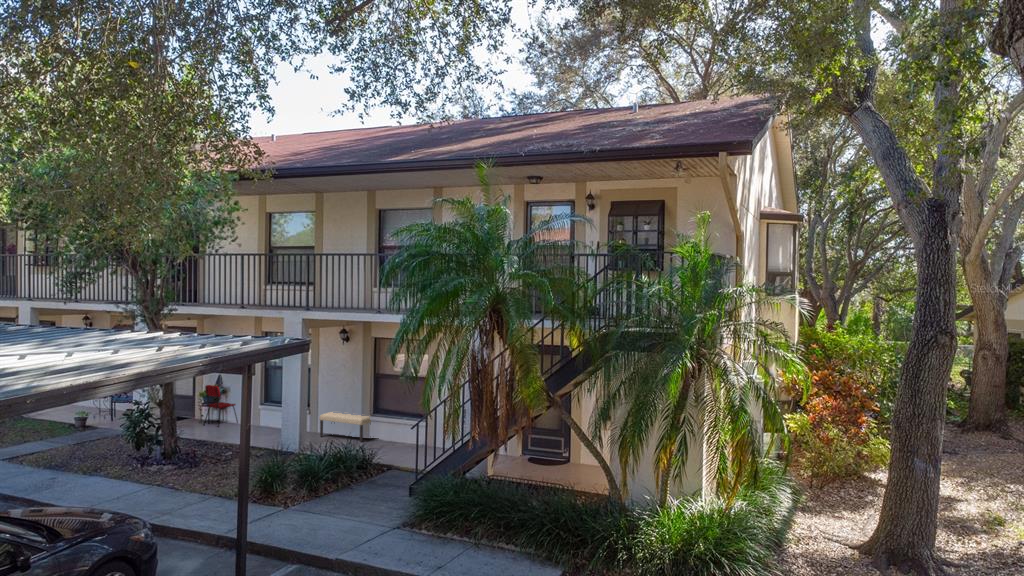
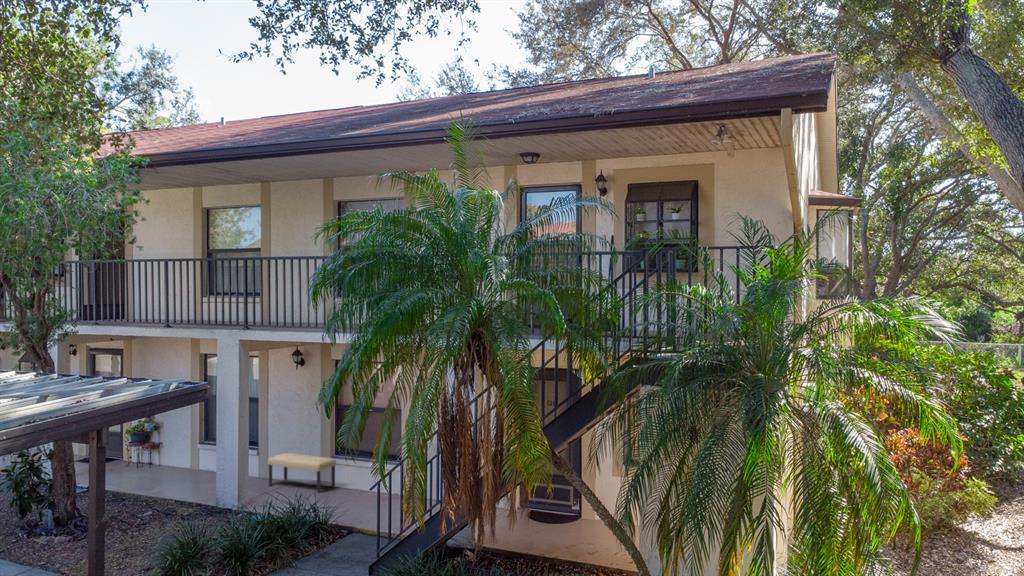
chair: present [204,385,238,426] -> none [128,422,172,474]

